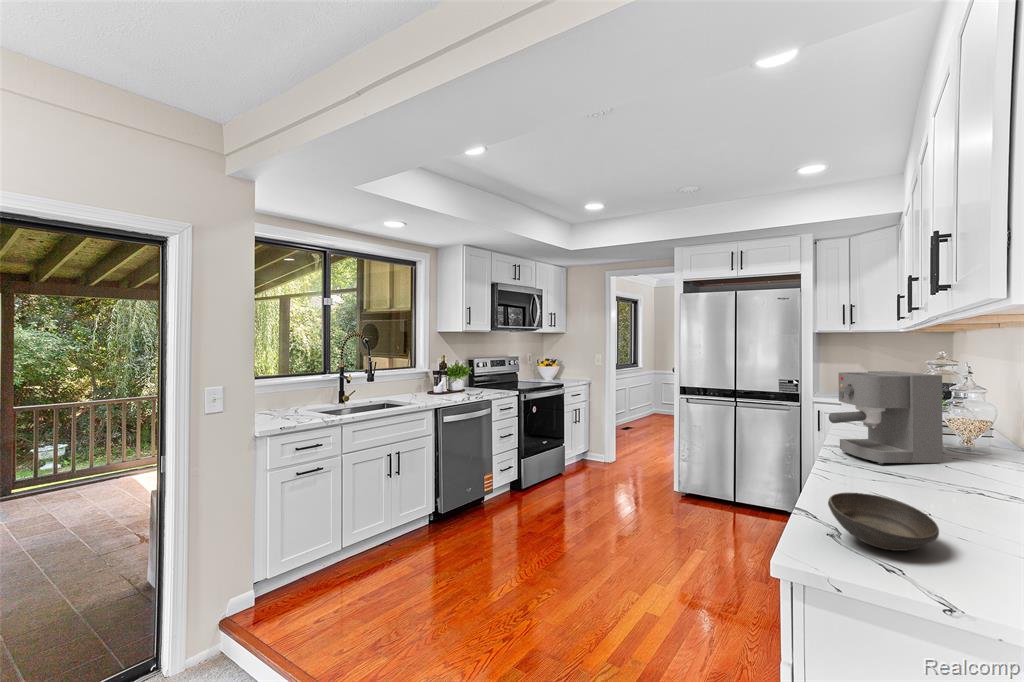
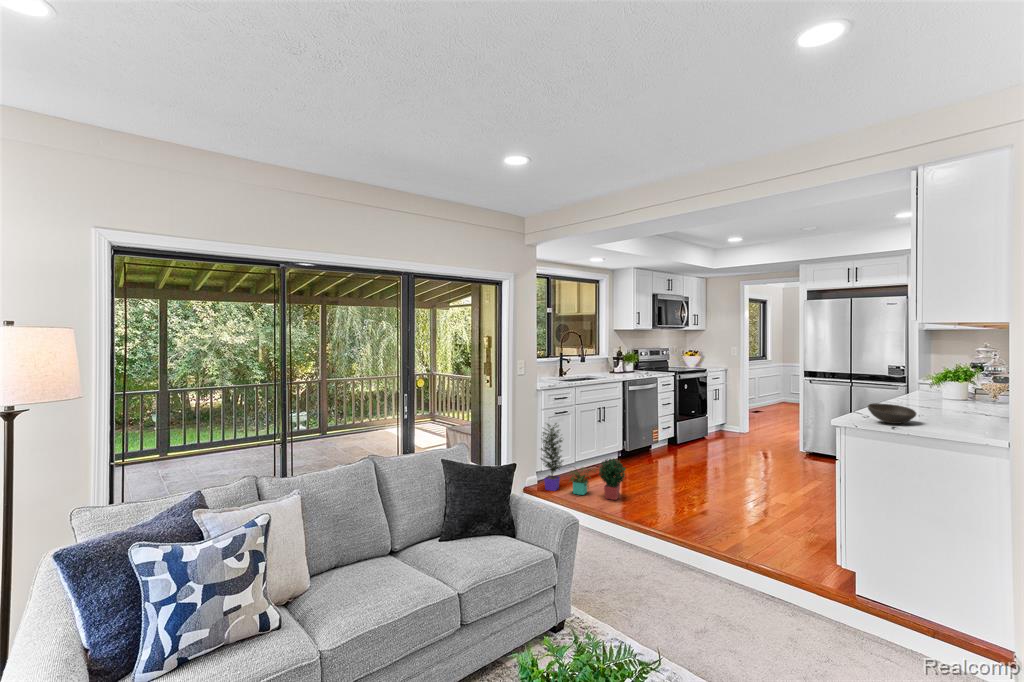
coffee maker: present [829,371,943,464] -> none [893,353,966,406]
potted plant: none [248,498,399,641] -> present [541,423,626,500]

